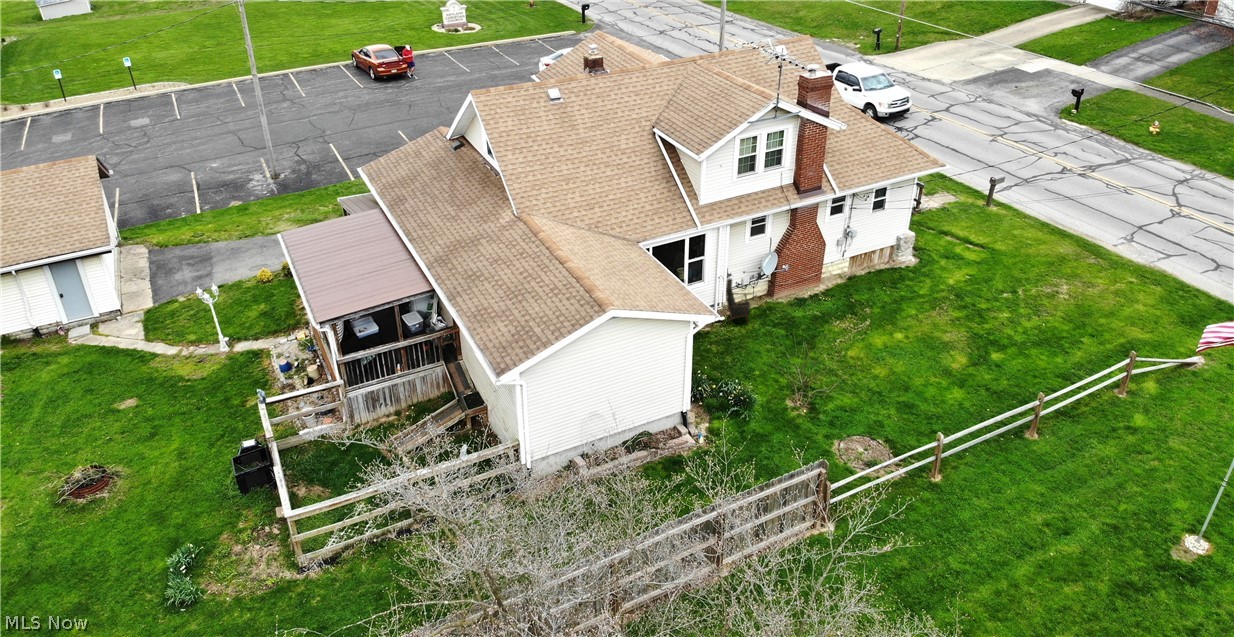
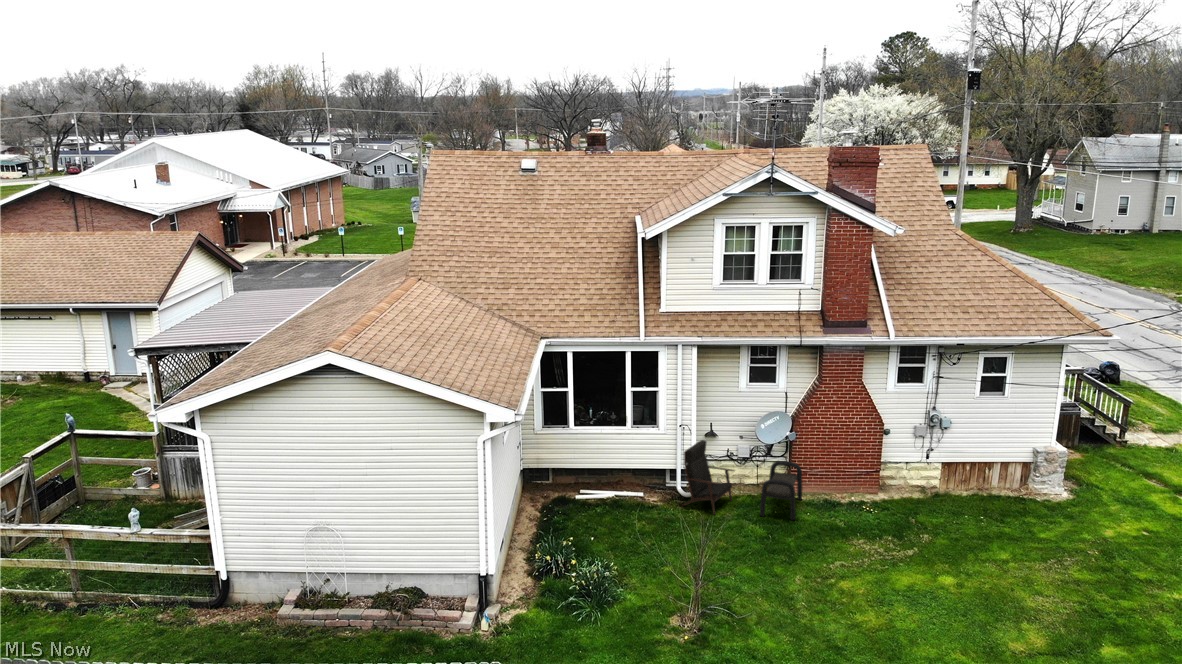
bench: none [765,280,795,319] -> present [760,461,802,520]

